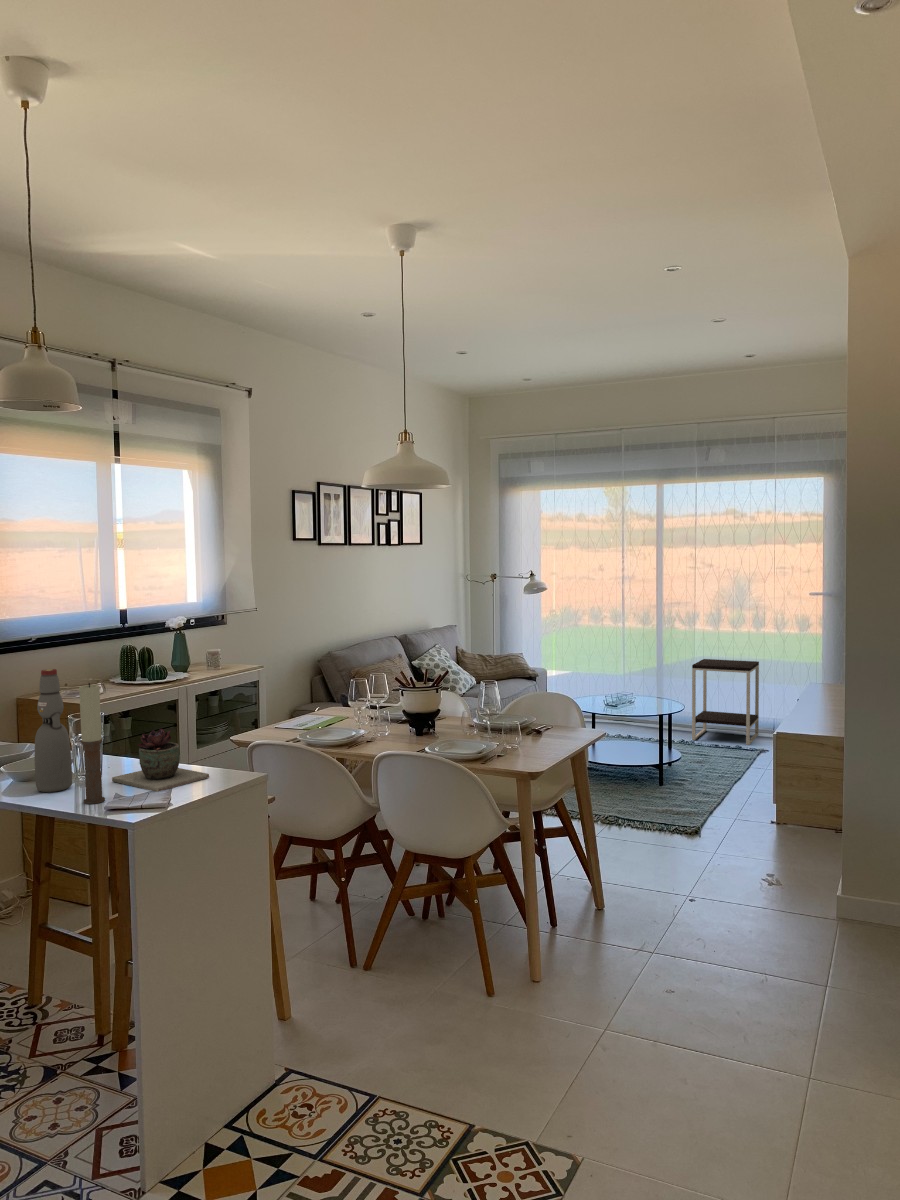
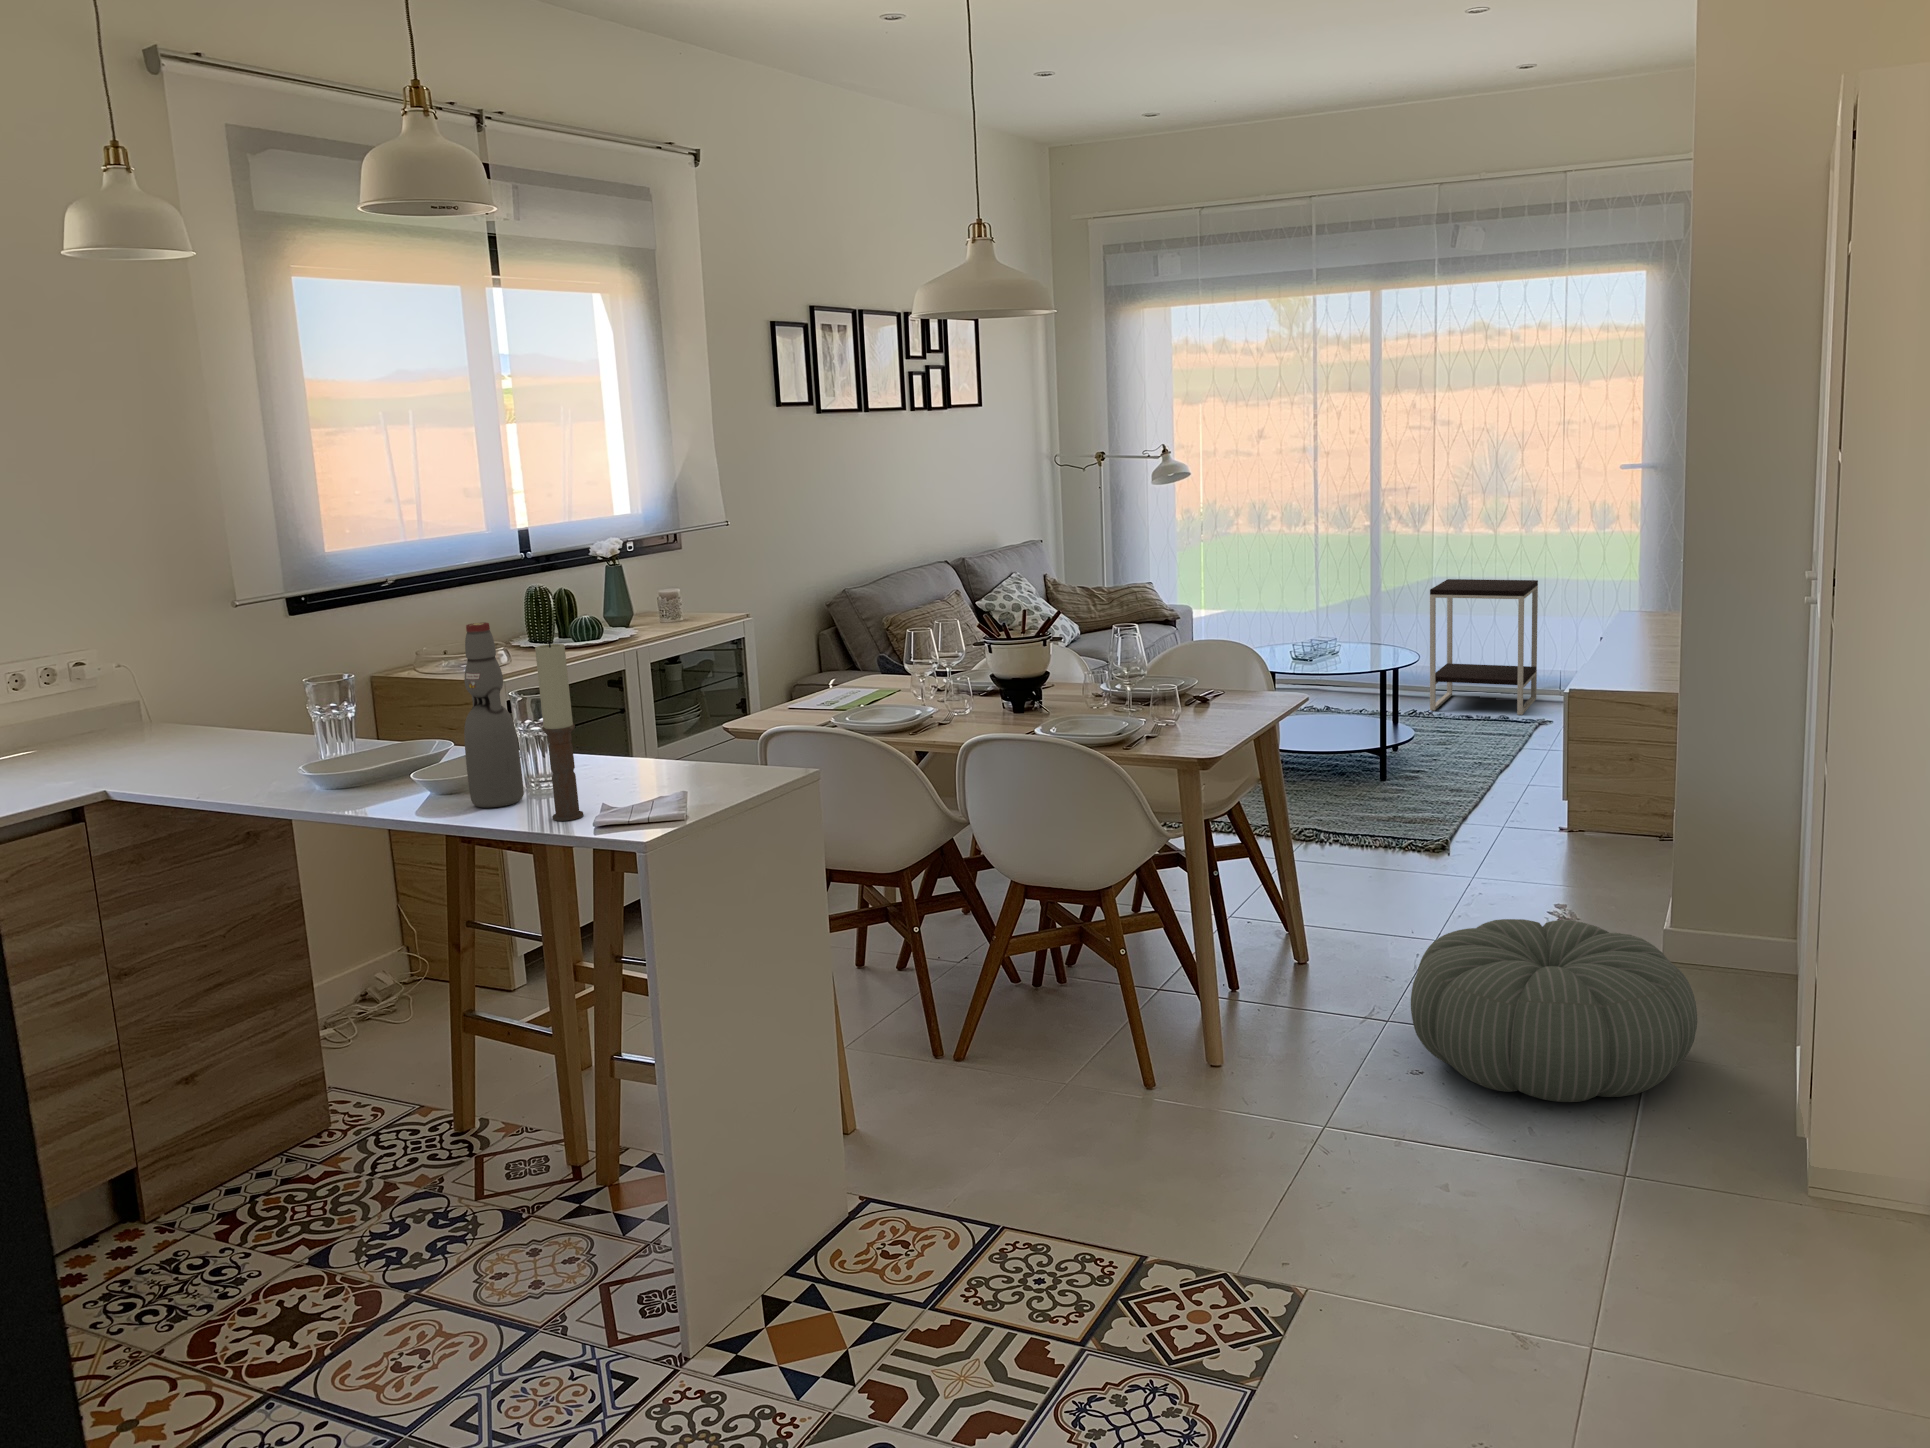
succulent plant: present [112,729,209,792] -> none [581,708,728,801]
pouf: none [666,886,858,1018] -> present [1411,919,1697,1102]

